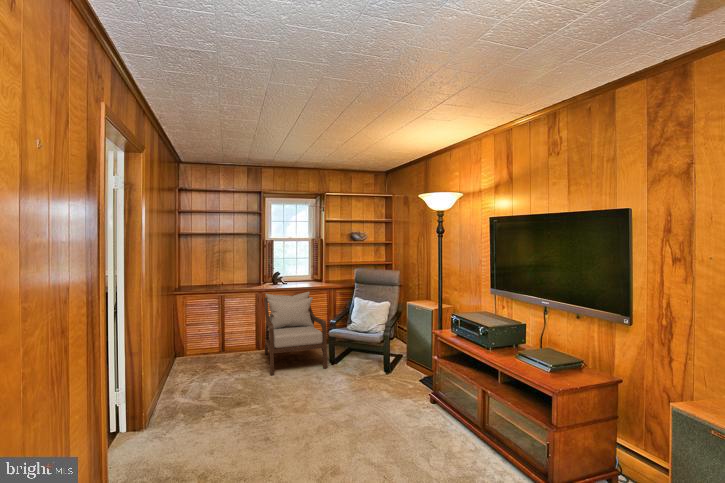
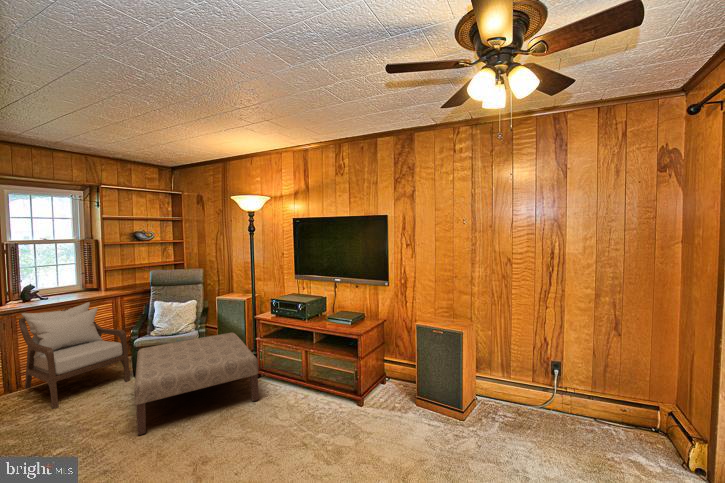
ottoman: none [306,341,422,428] -> present [134,333,258,435]

